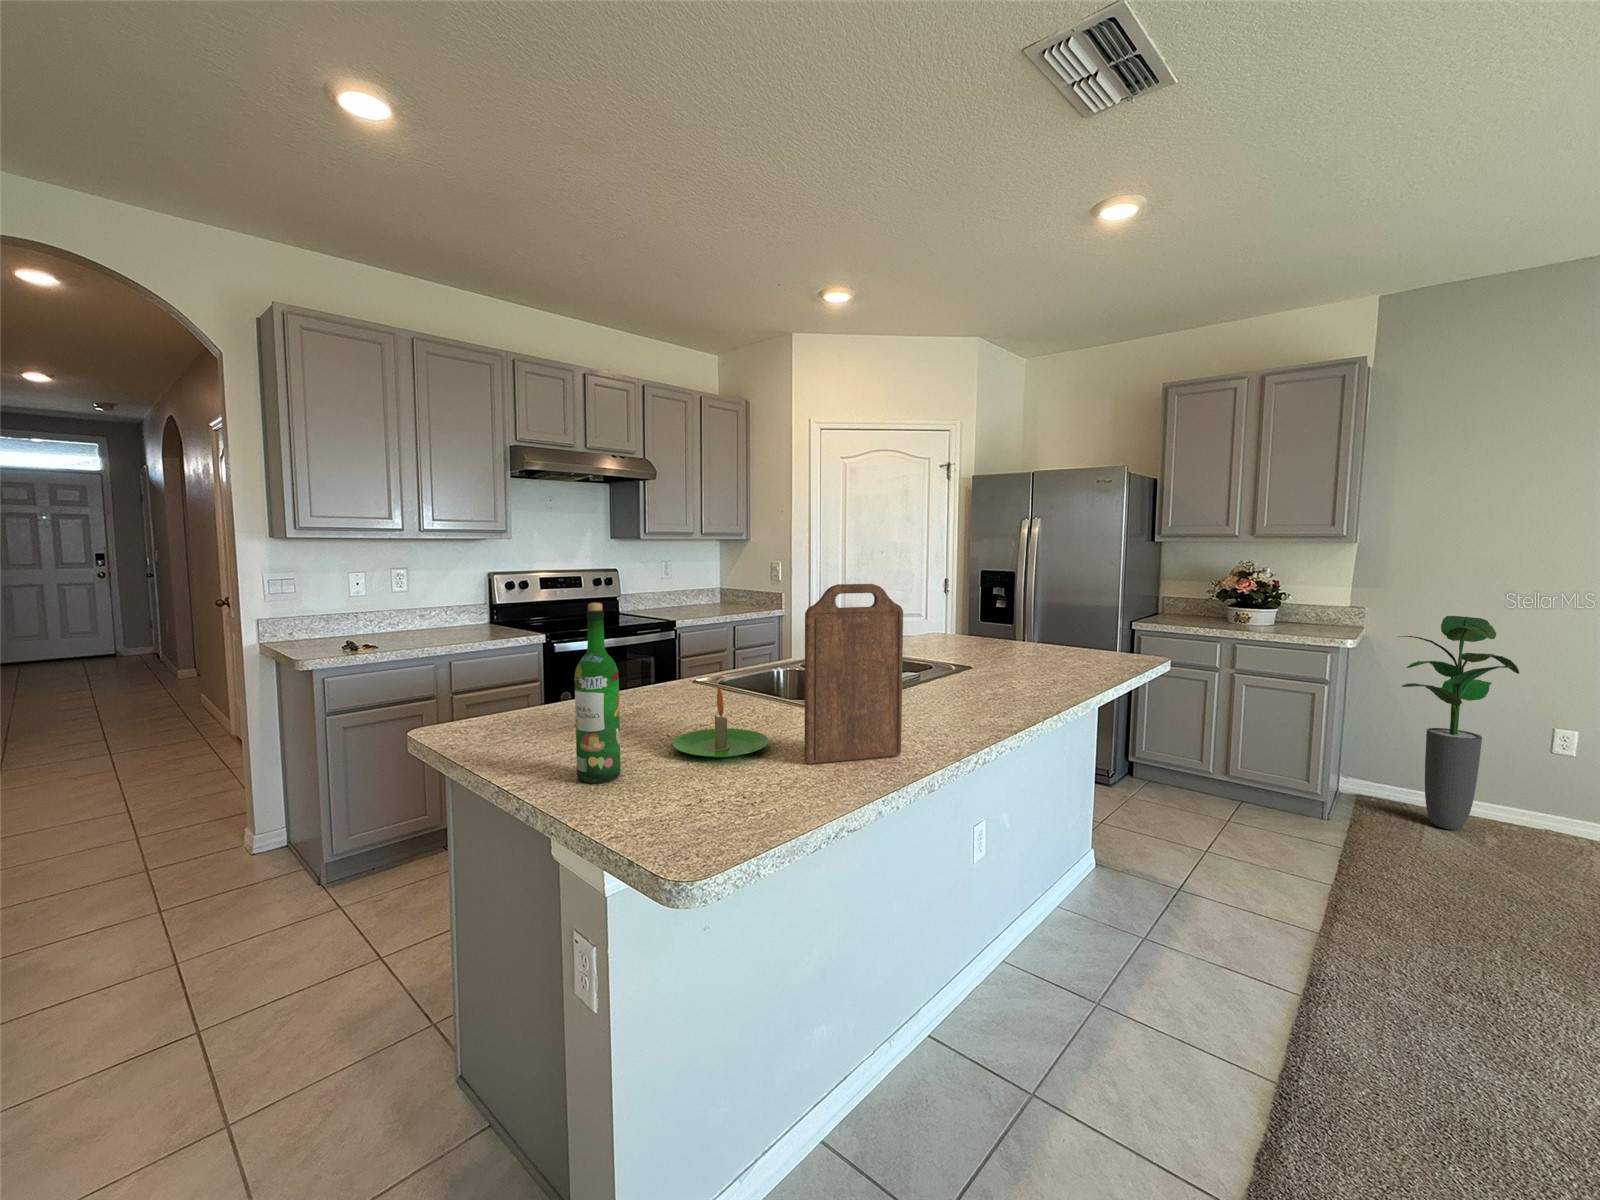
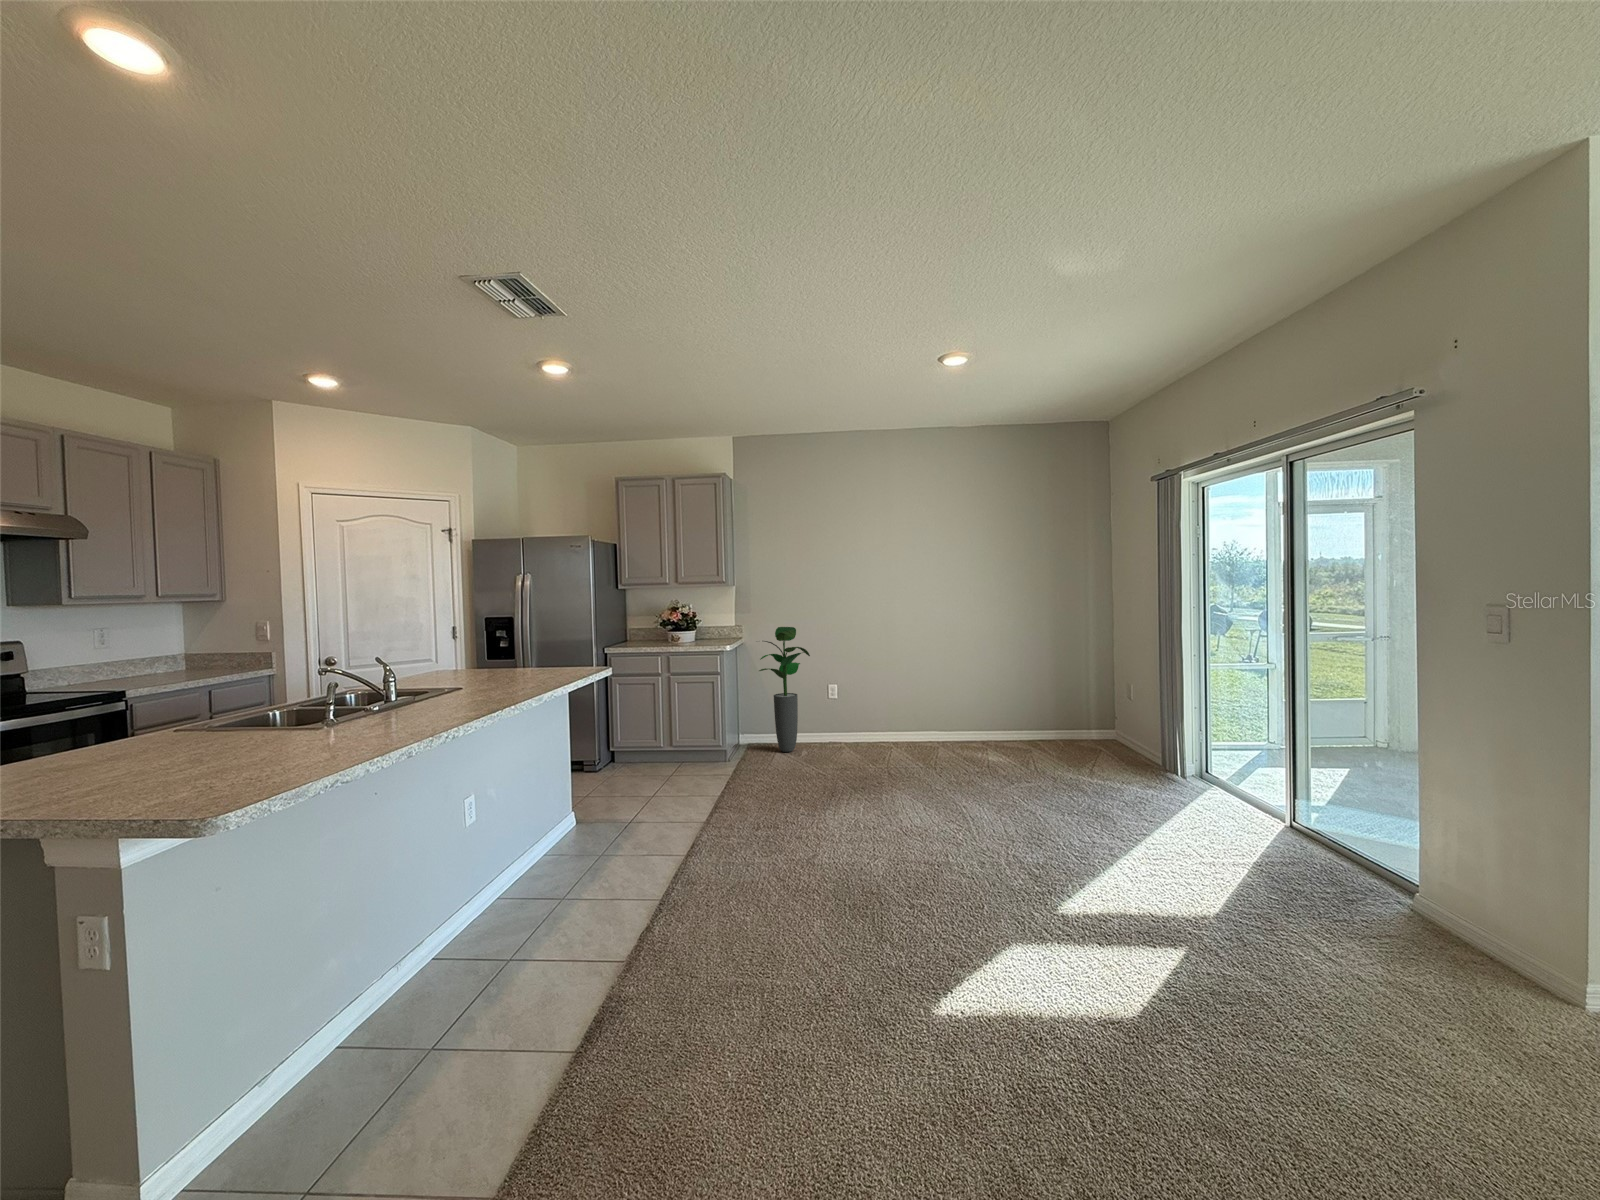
cutting board: present [805,584,903,764] -> none [300,622,389,755]
wine bottle: present [575,603,621,783] -> none [58,650,115,800]
candle: present [672,686,769,758] -> none [167,712,270,768]

